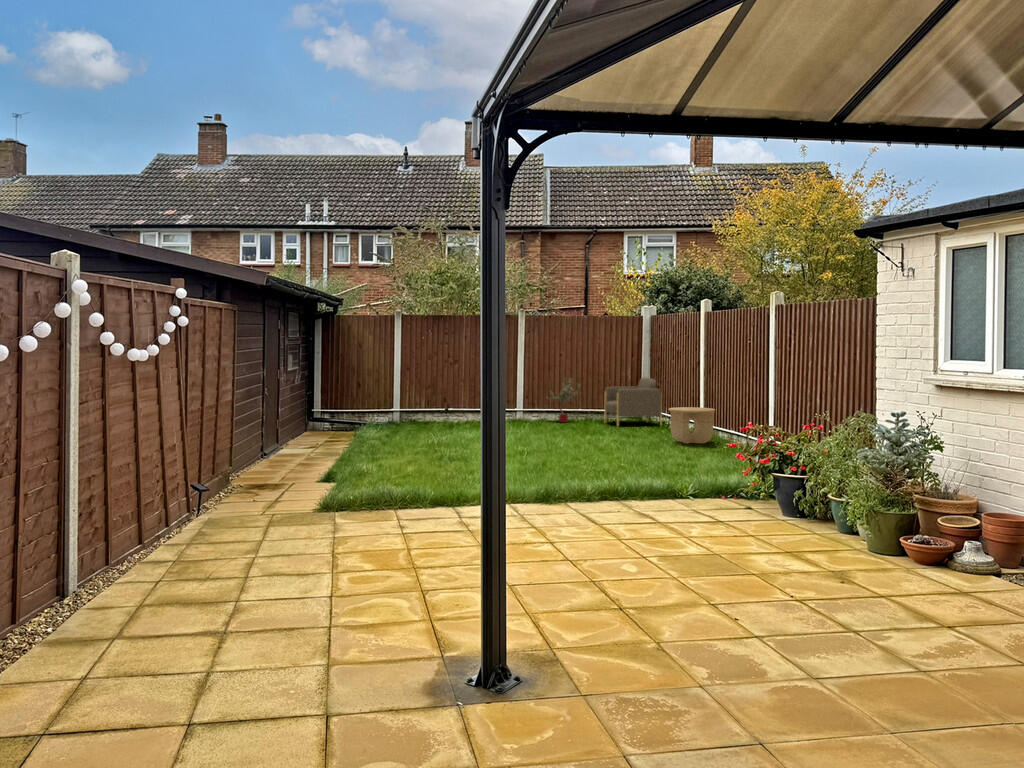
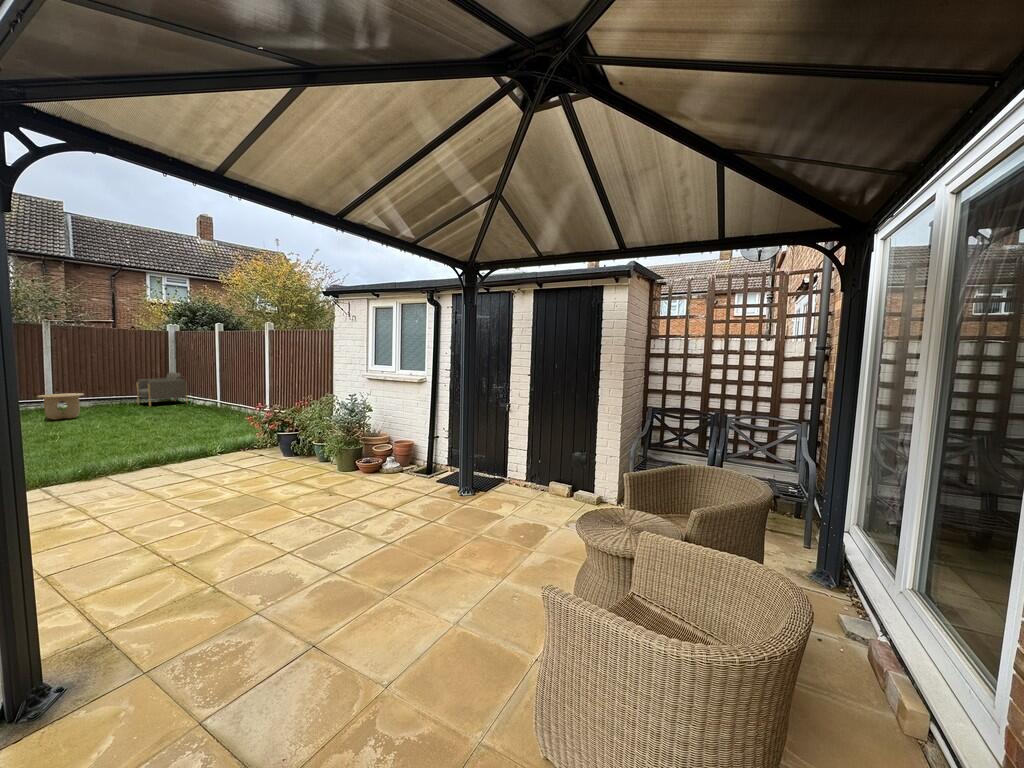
potted tree: present [546,379,581,423] -> none [77,374,115,407]
side table: present [669,407,715,444] -> present [37,393,84,419]

